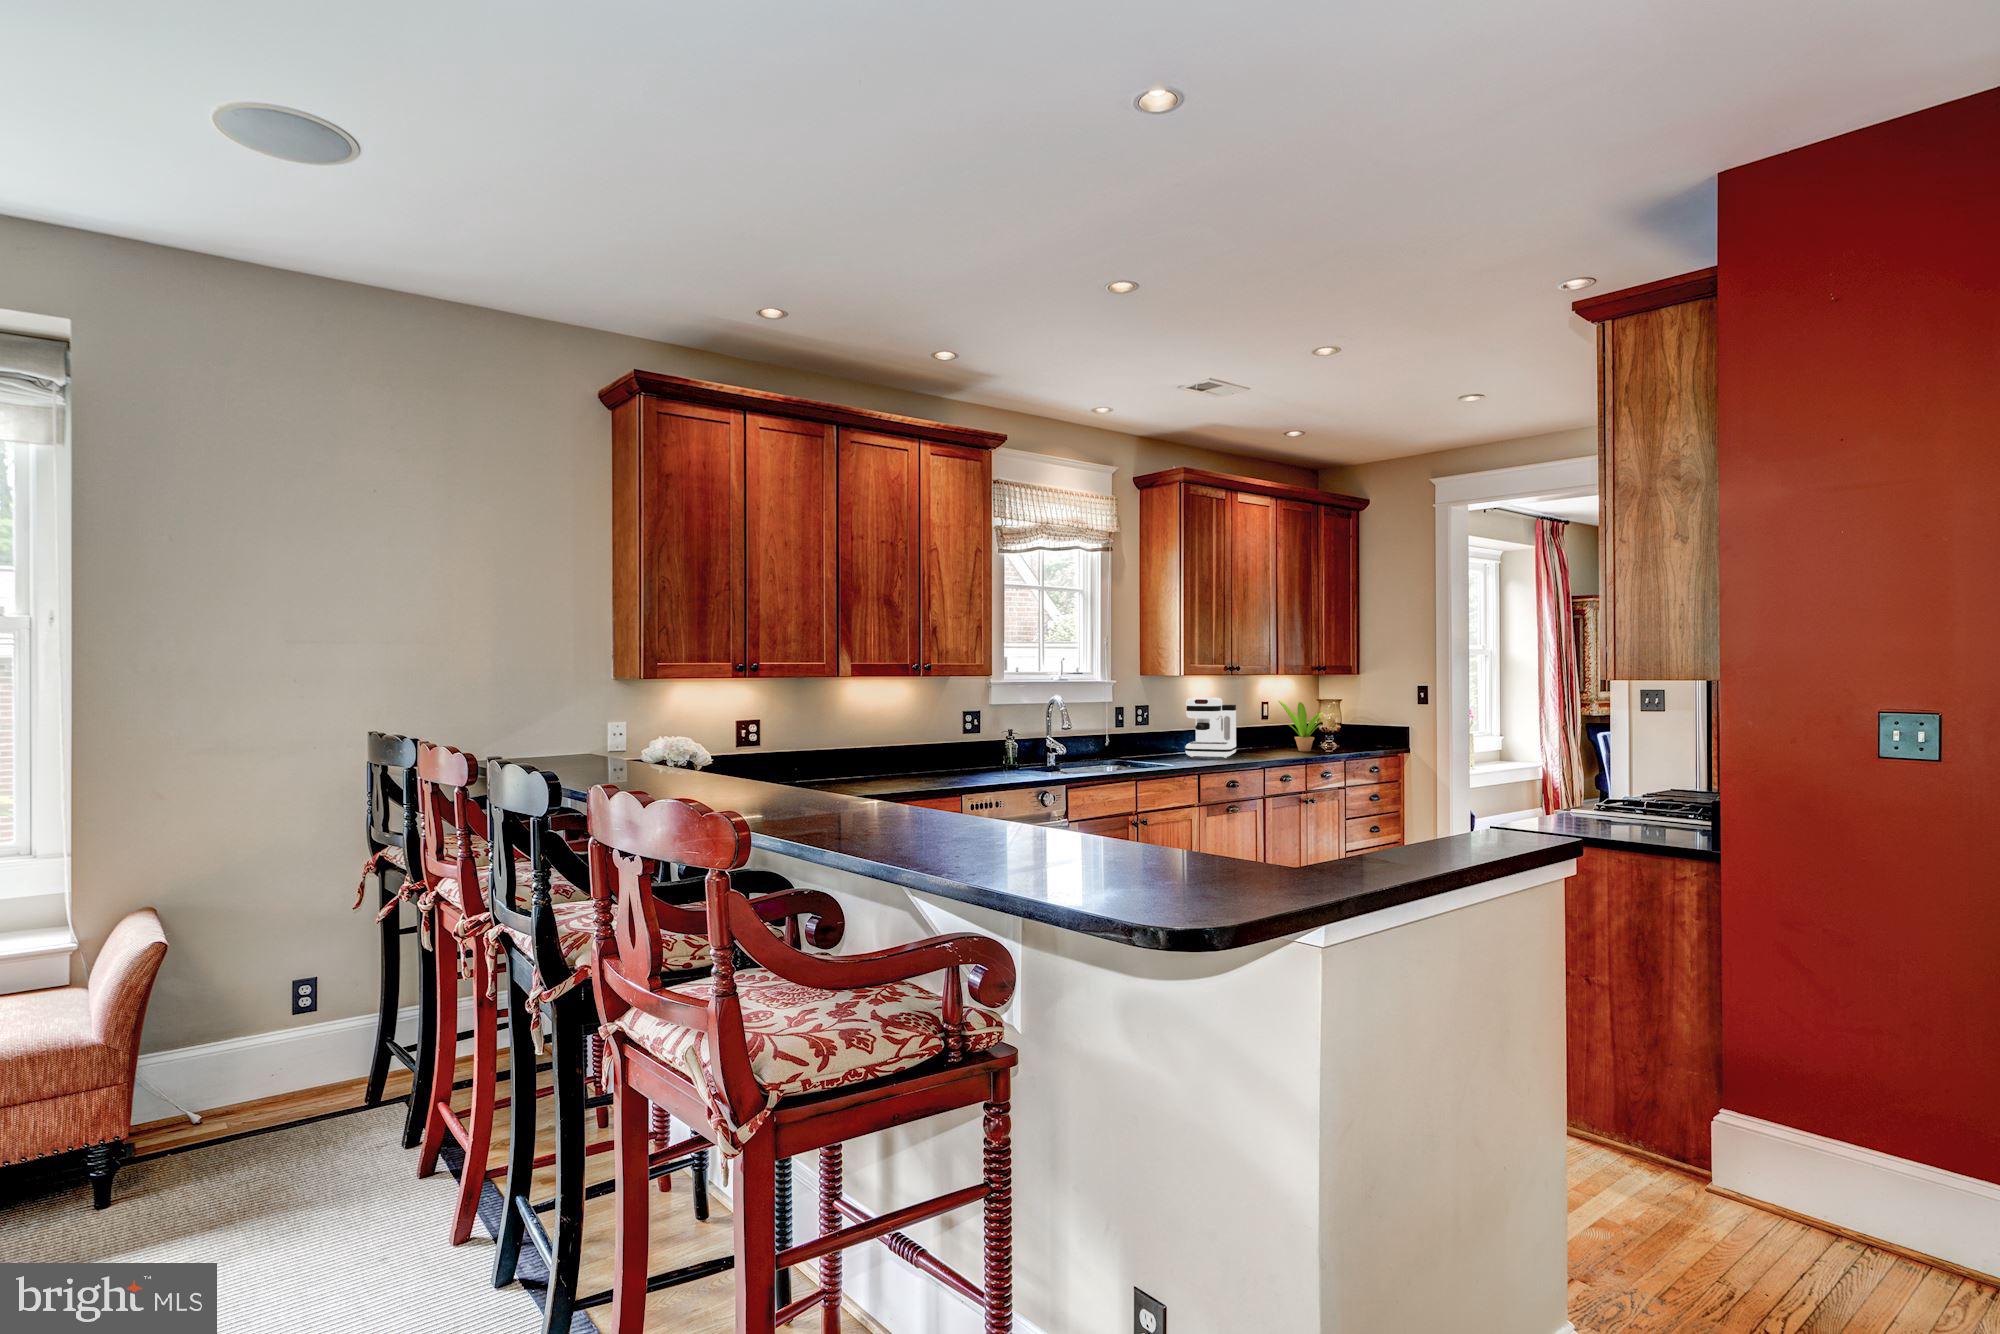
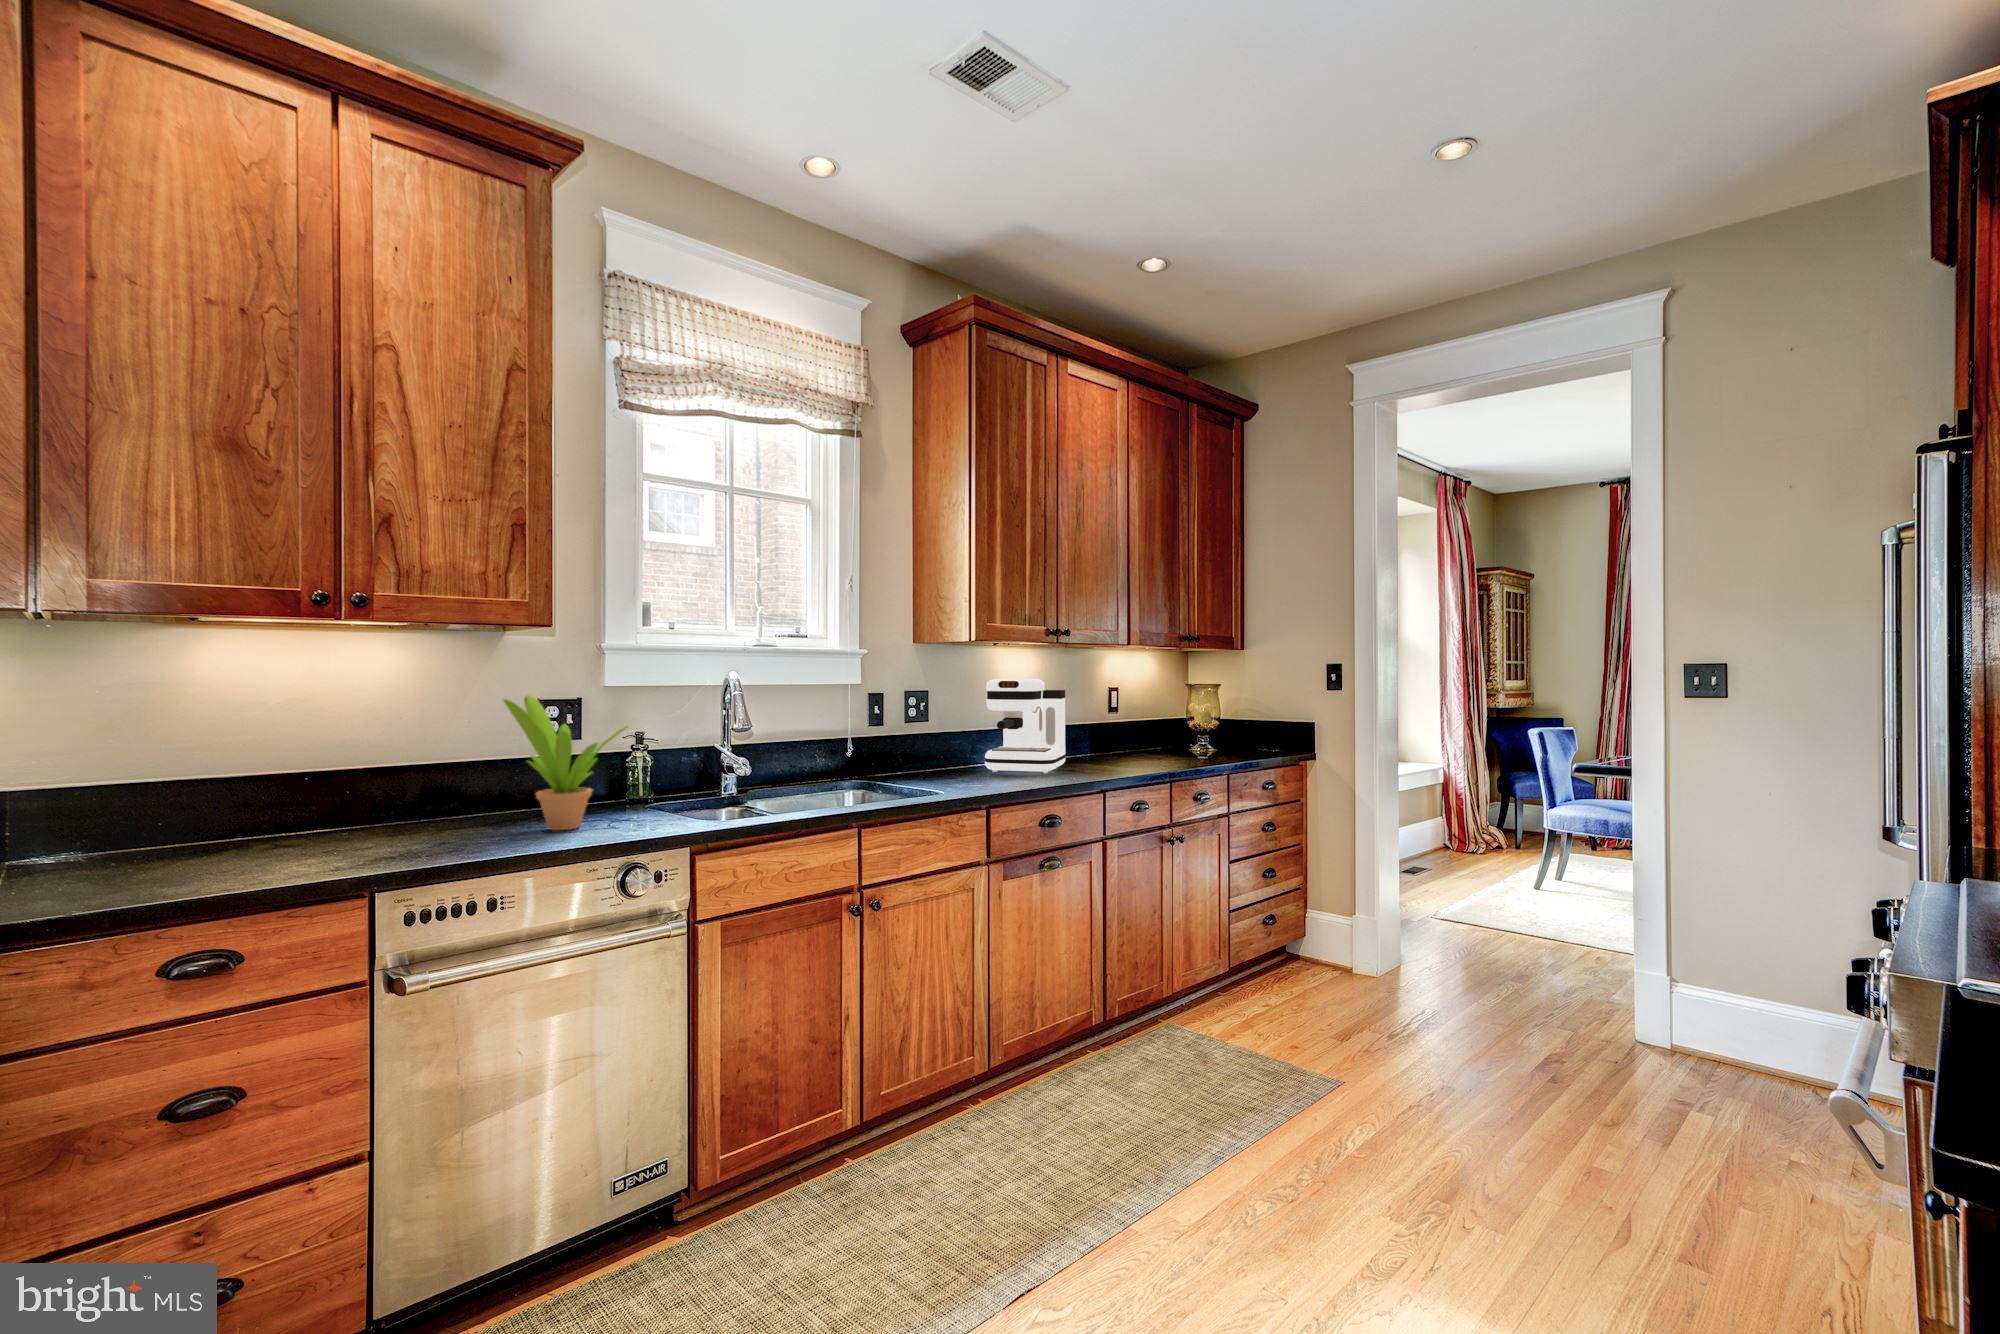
potted plant: present [1279,701,1324,752] -> present [504,695,628,830]

